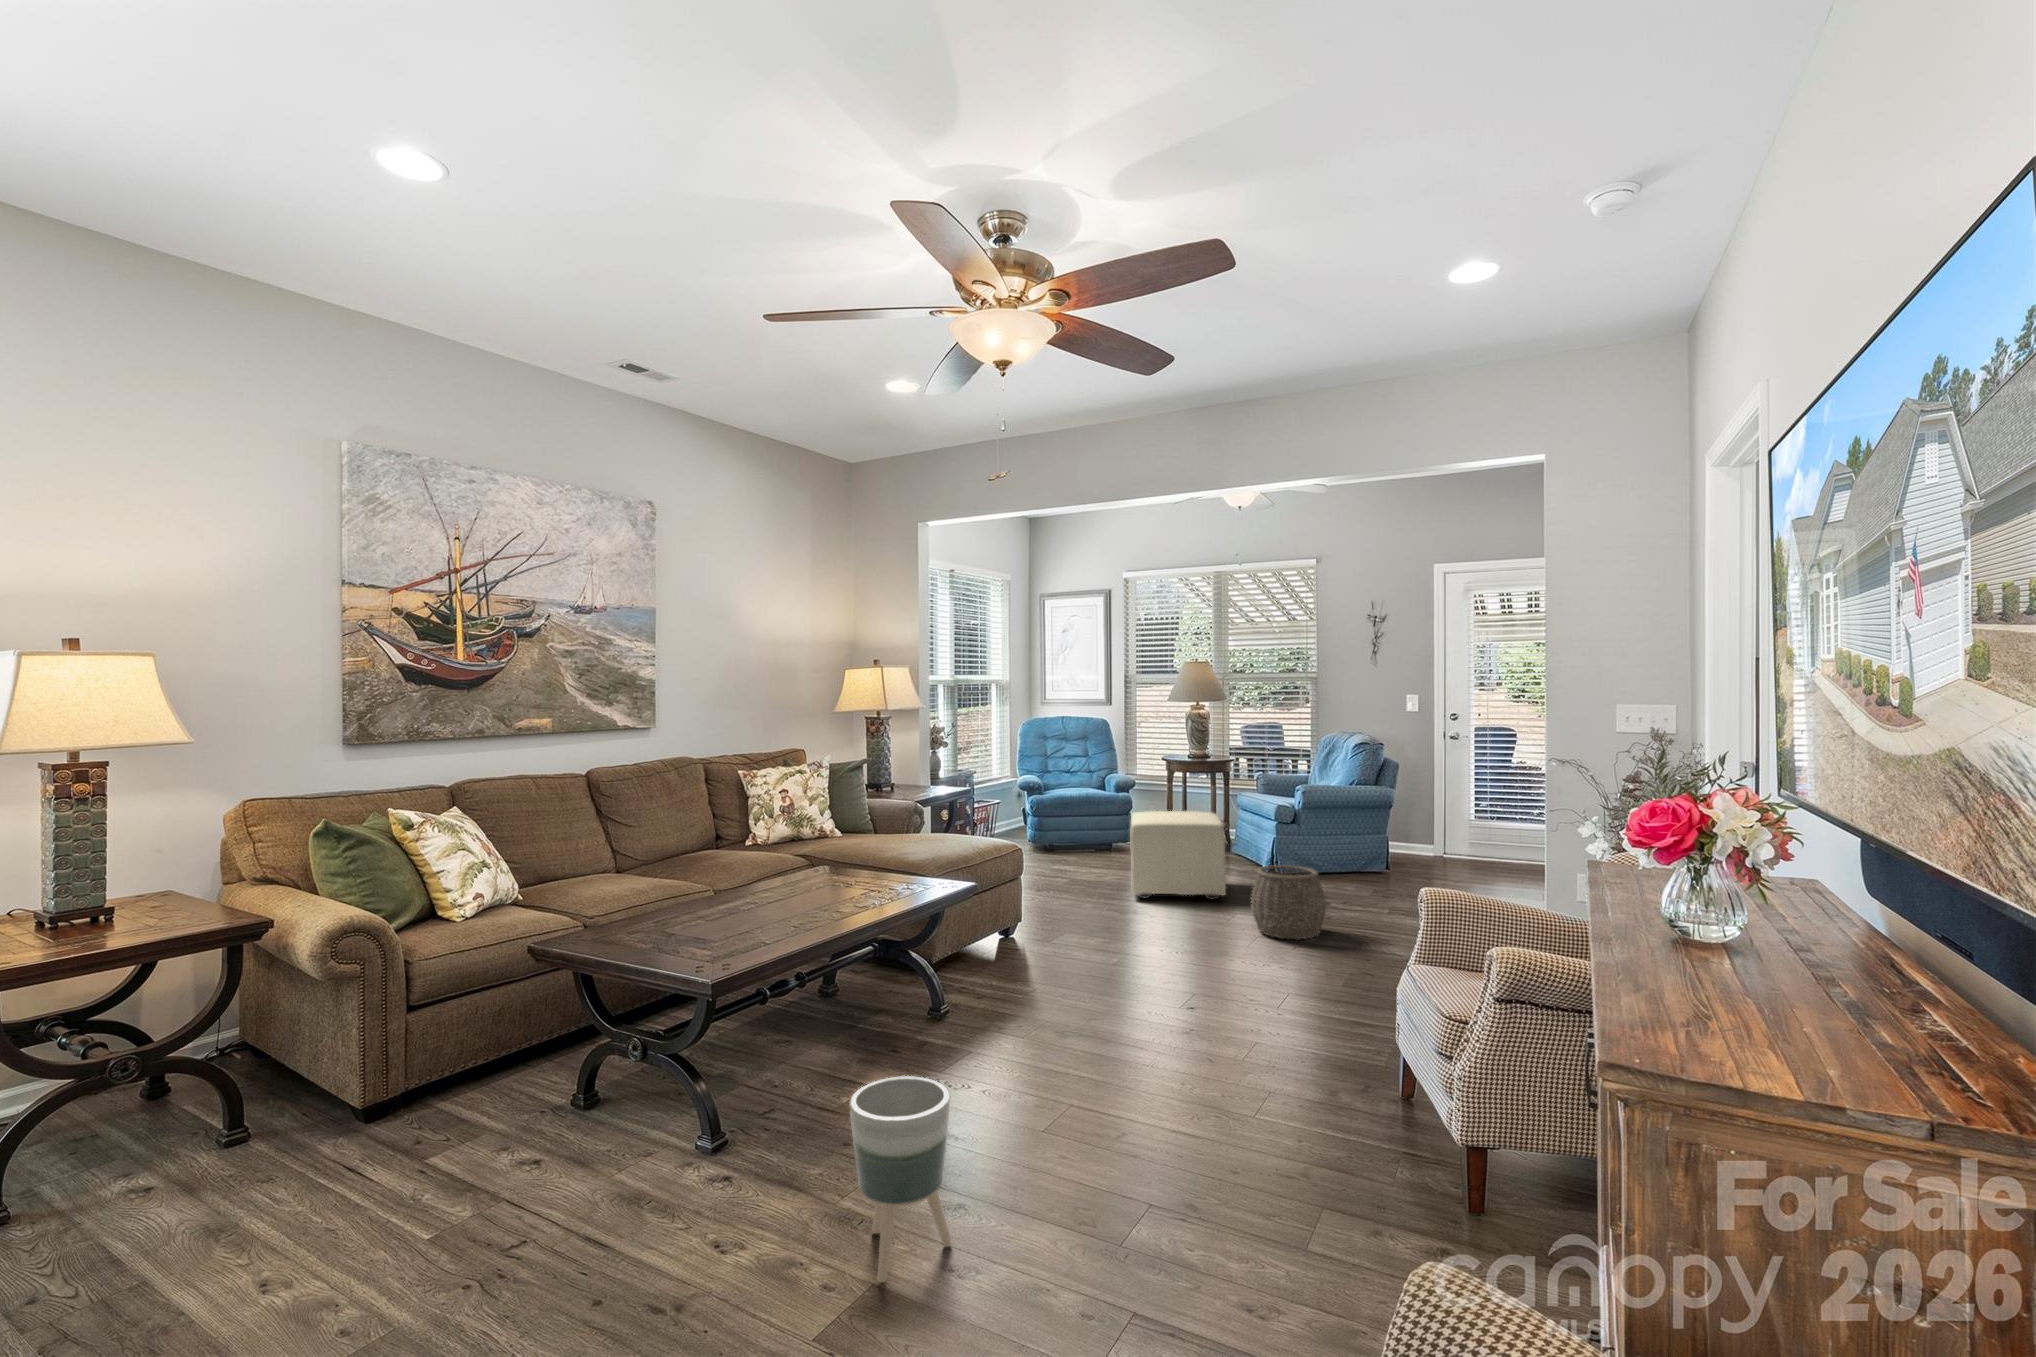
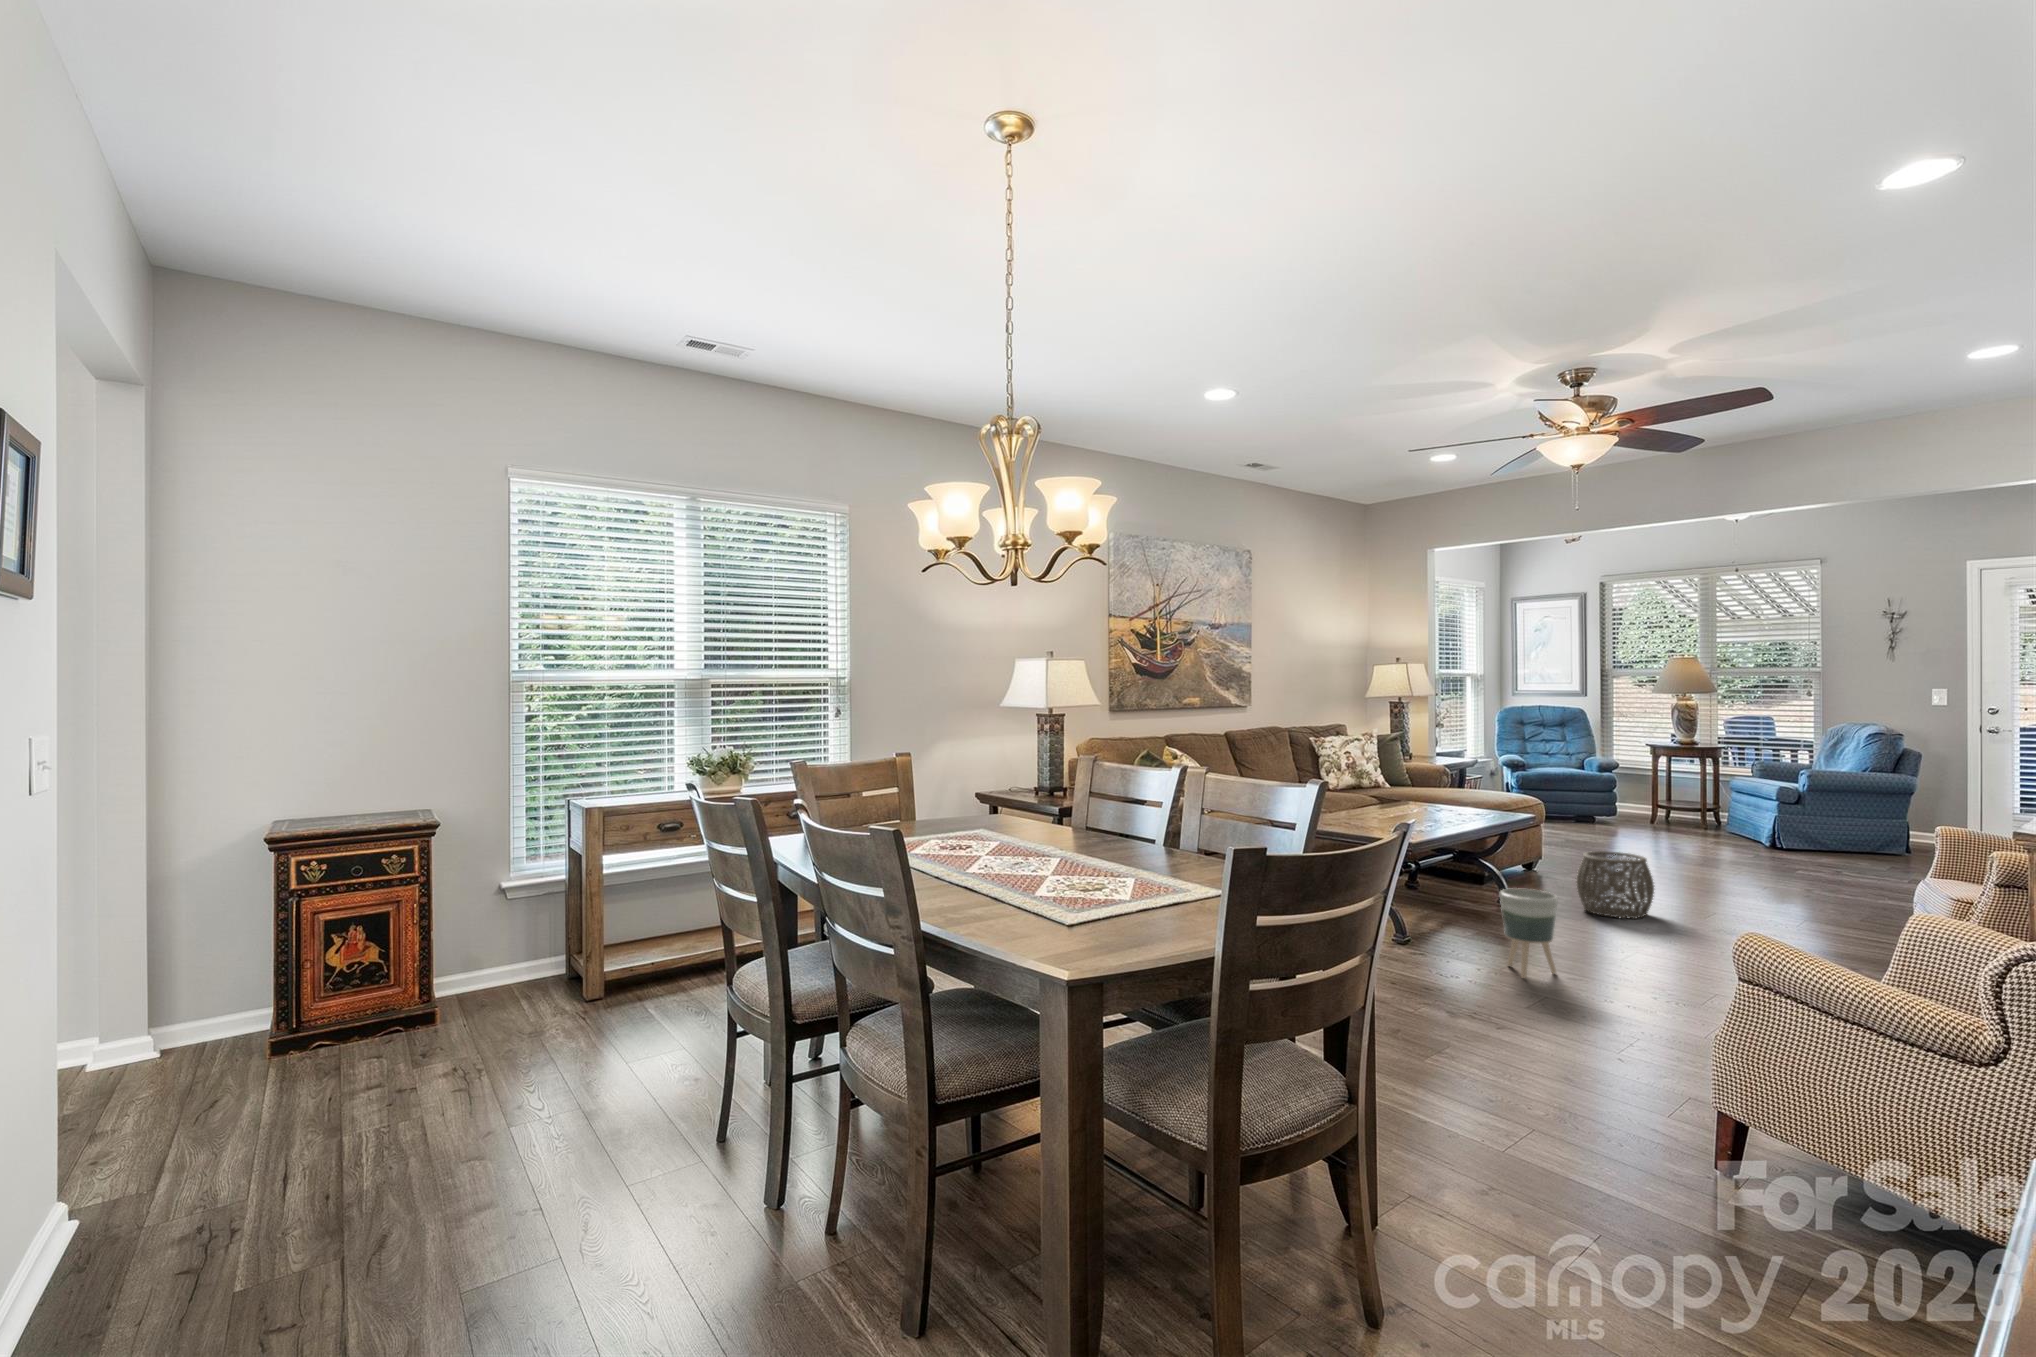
ottoman: present [1130,811,1226,899] -> none [1621,786,1718,860]
woven basket: present [1251,865,1326,940] -> present [1576,851,1654,919]

